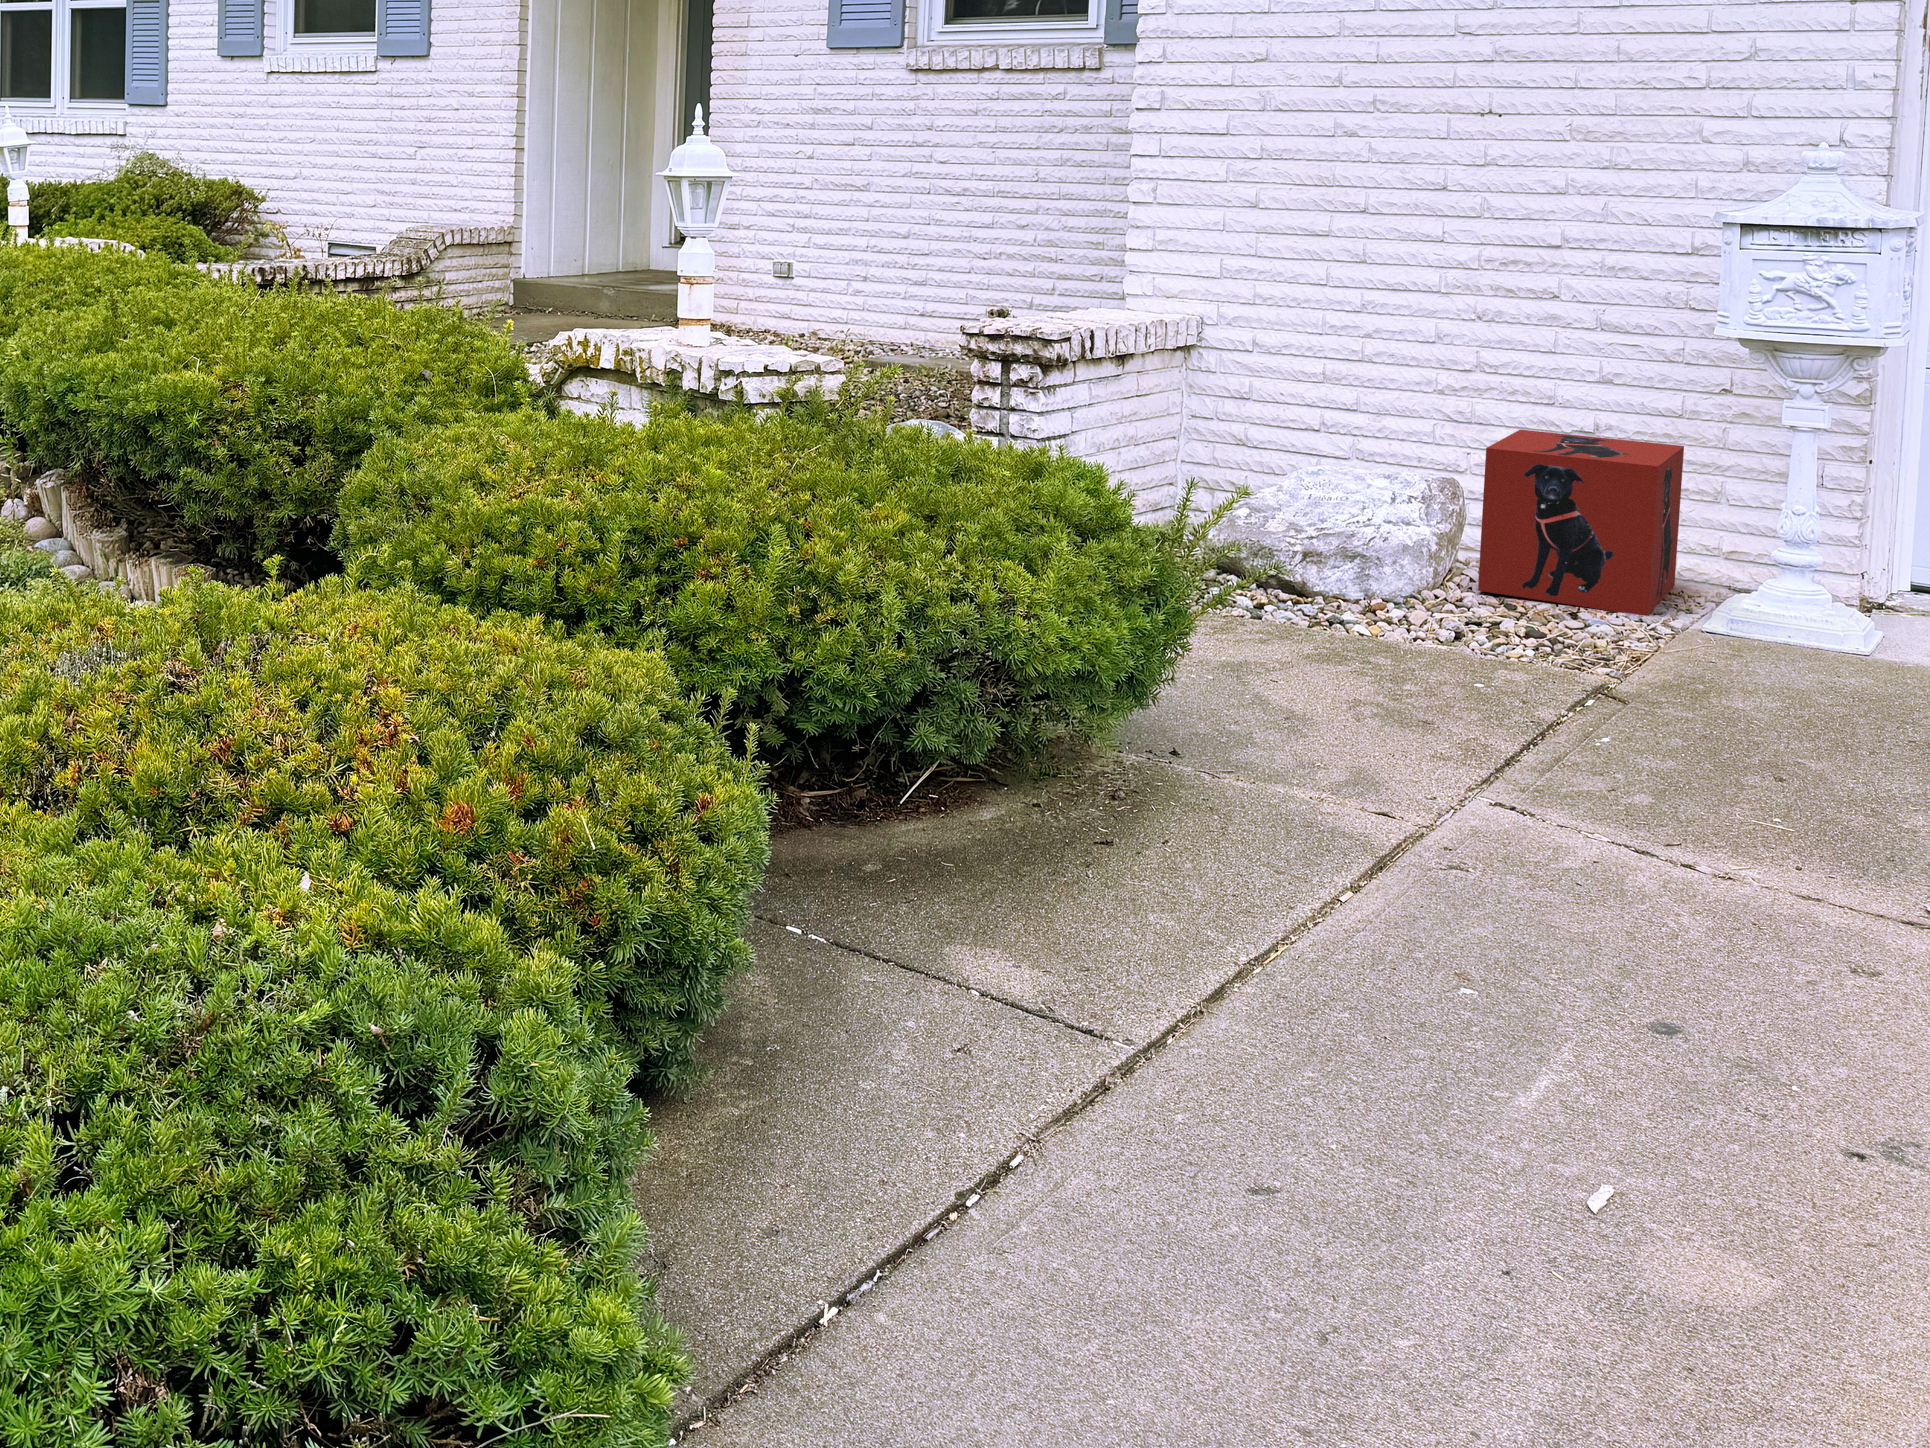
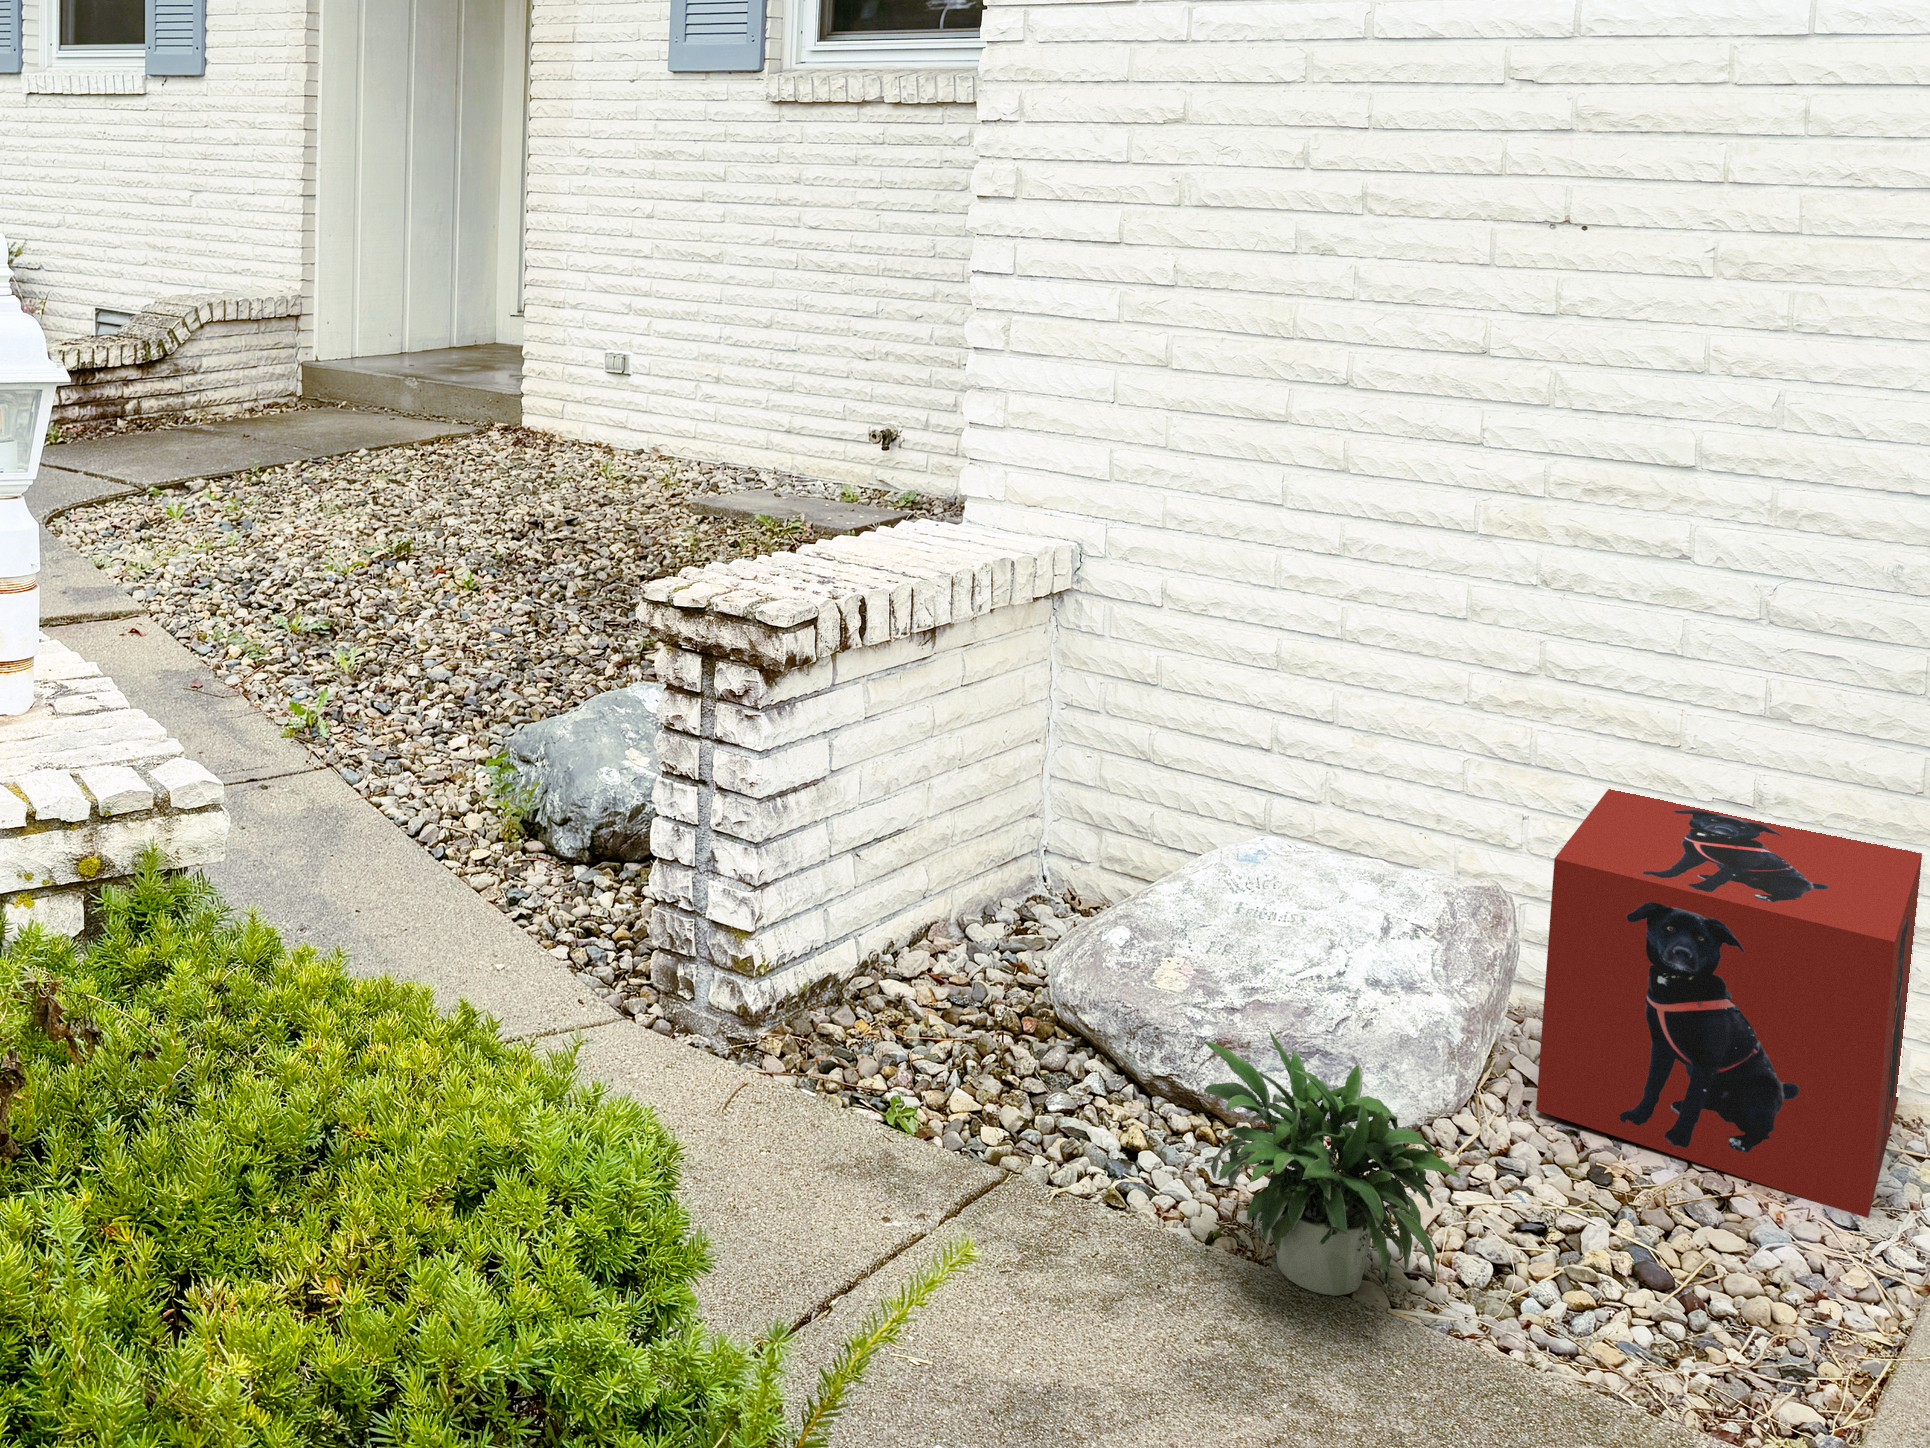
potted plant: none [1281,520,1437,640] -> present [1169,1032,1460,1296]

